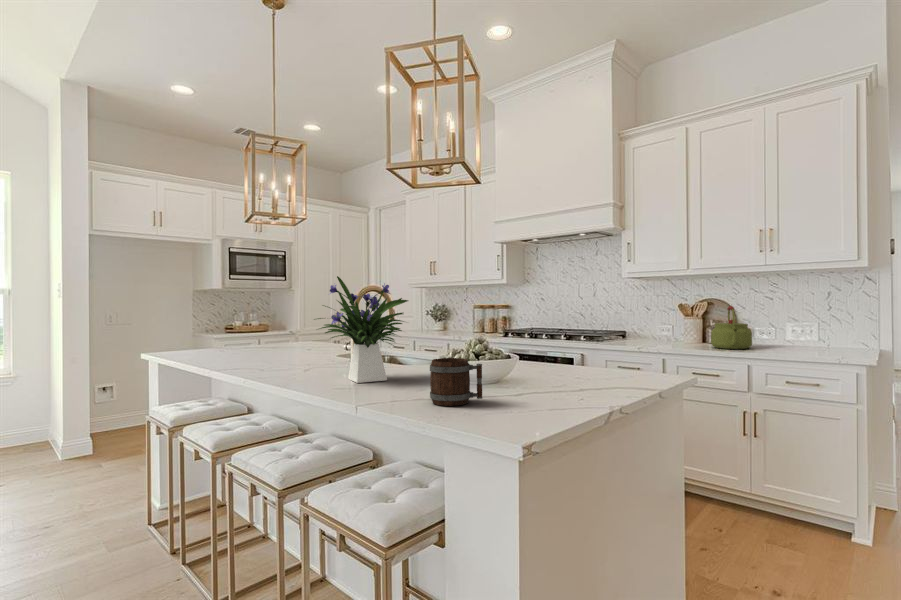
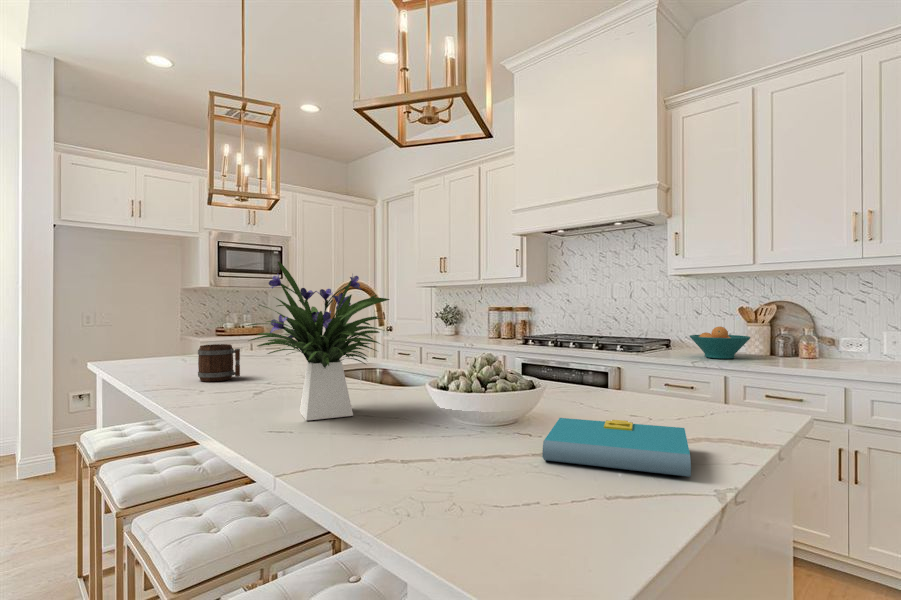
kettle: present [711,306,752,349] -> none [787,310,844,366]
fruit bowl: none [639,320,686,345] -> present [690,327,750,359]
mug: present [430,358,482,406] -> present [198,344,240,382]
book: none [513,375,599,401] -> present [543,418,691,477]

